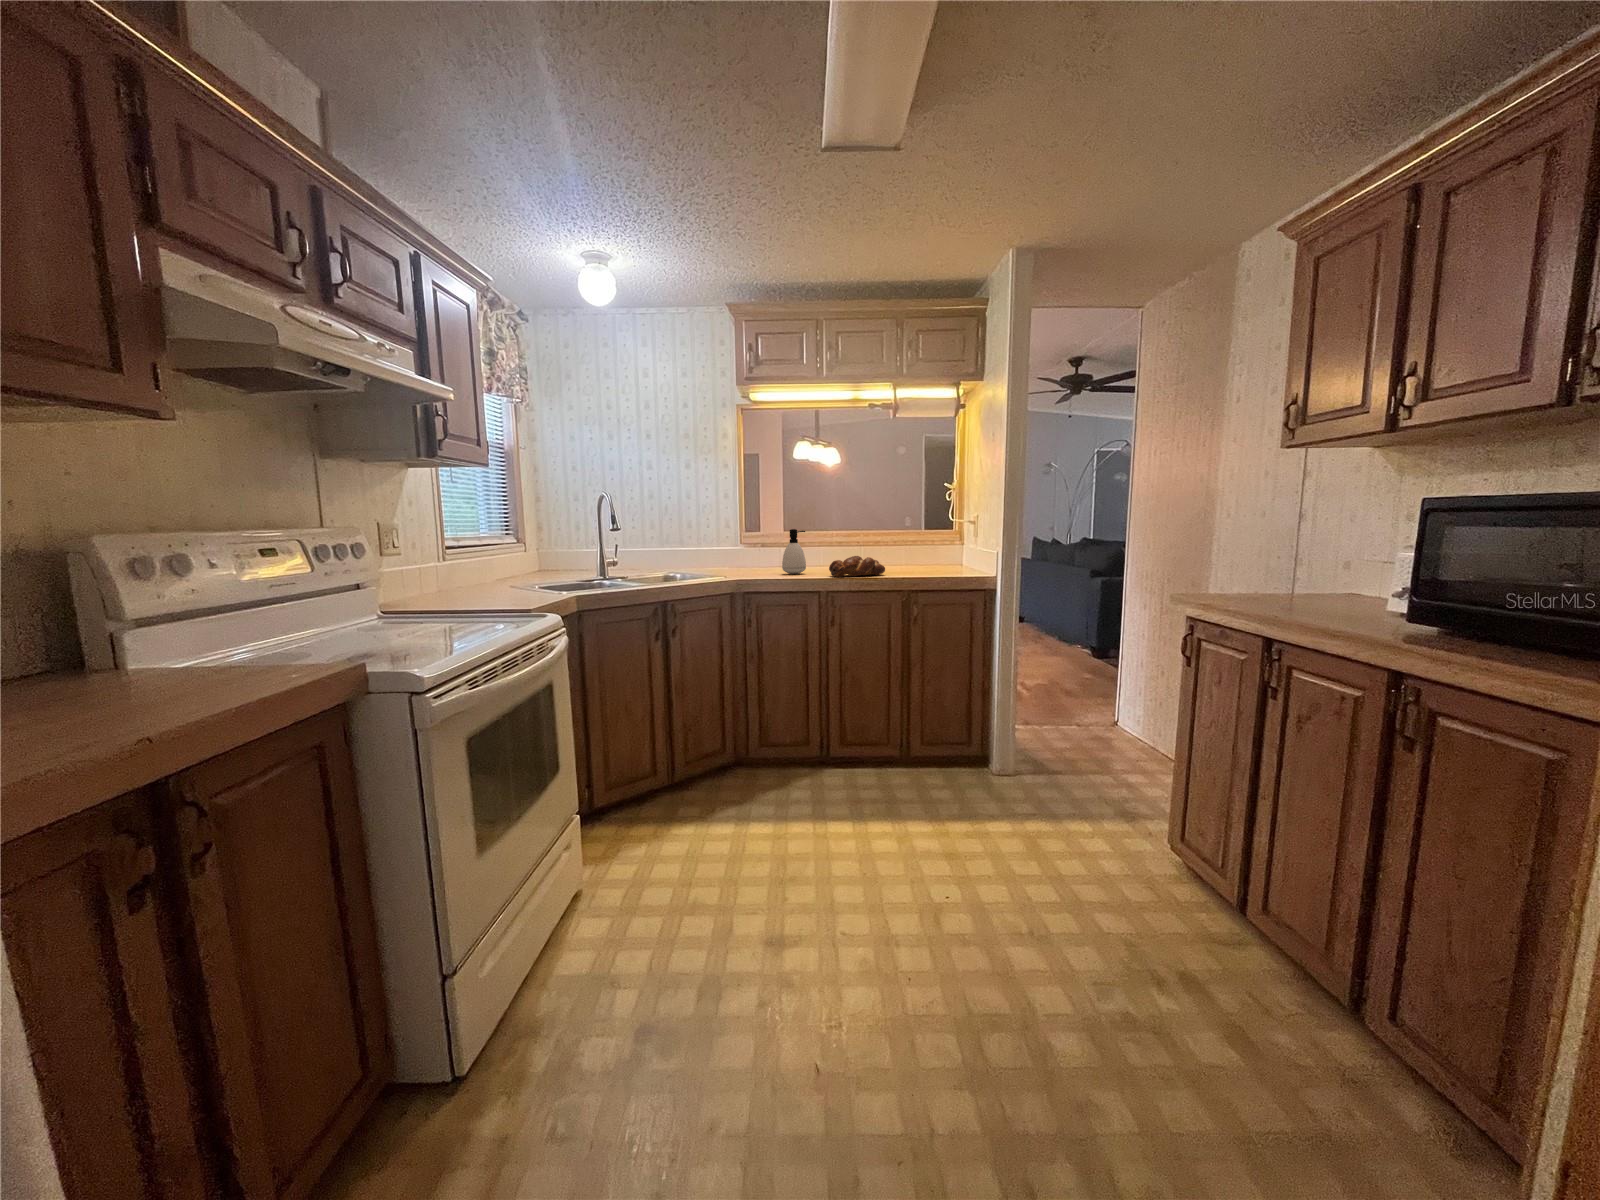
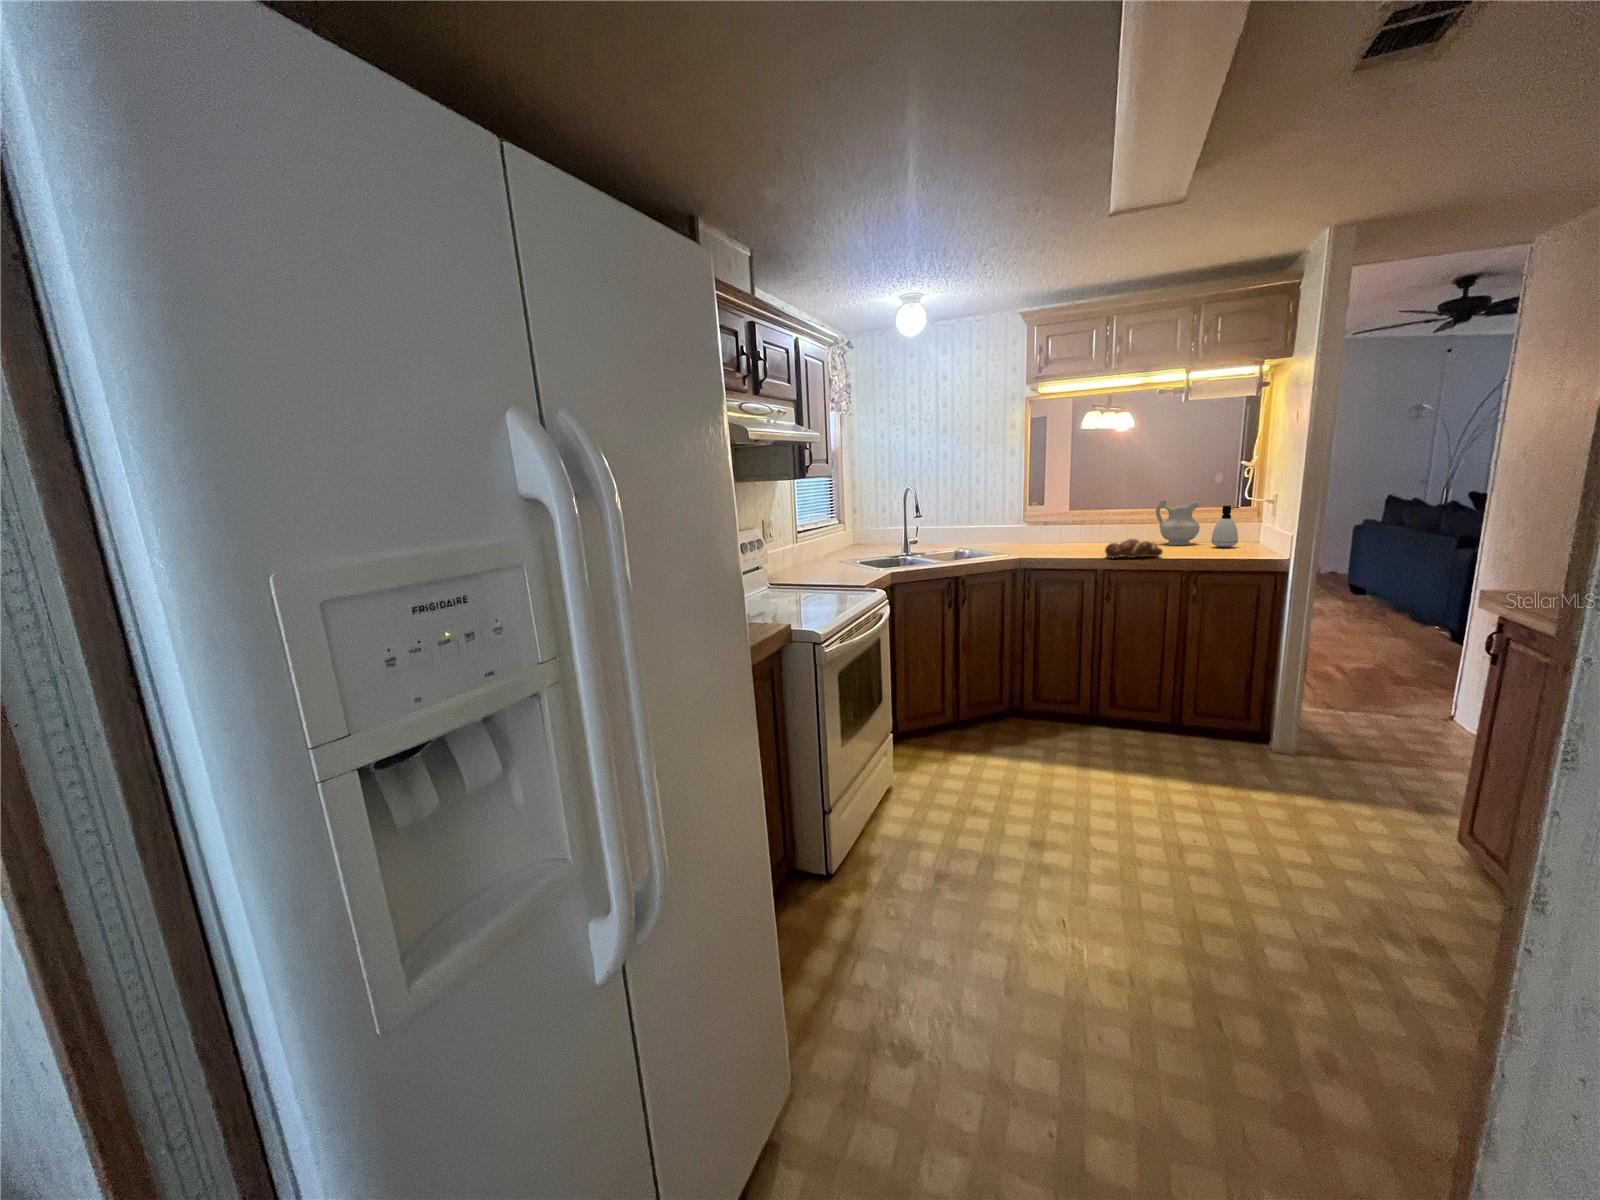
ceramic pitcher: none [871,521,911,566] -> present [1156,501,1200,545]
soap dispenser: present [782,529,806,574] -> present [1211,506,1239,547]

